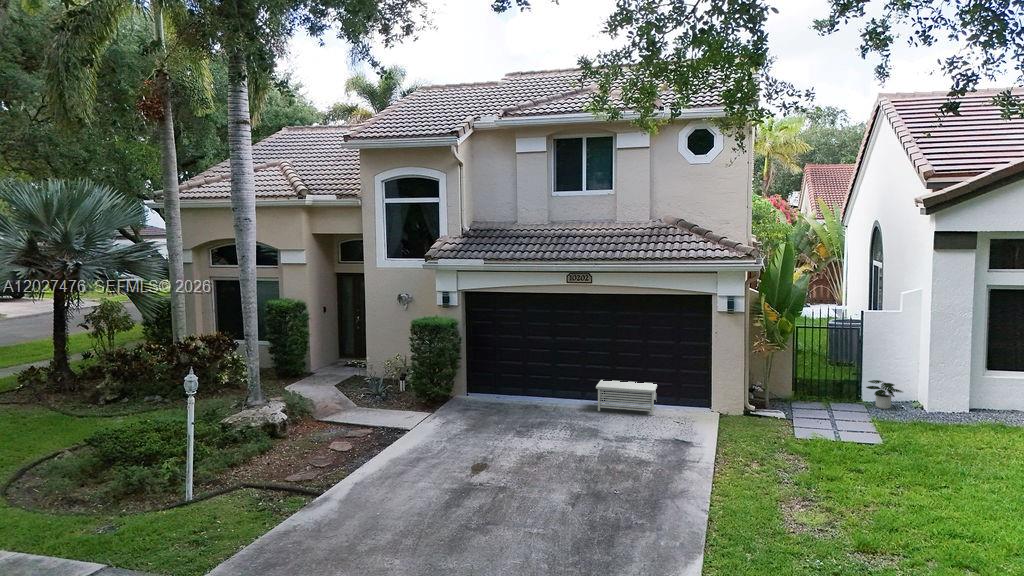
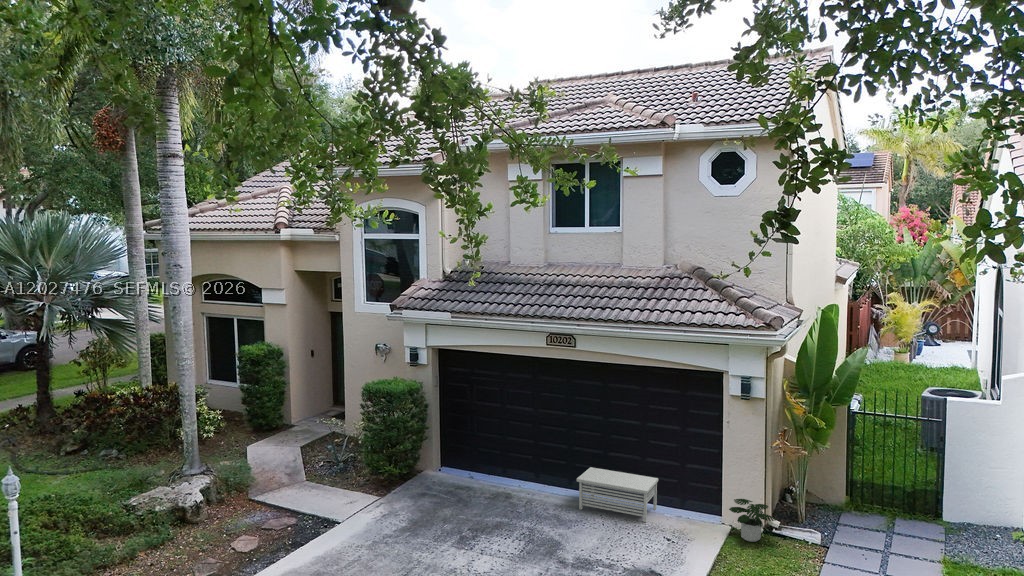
potted plant: present [866,380,902,409] -> present [729,499,777,542]

